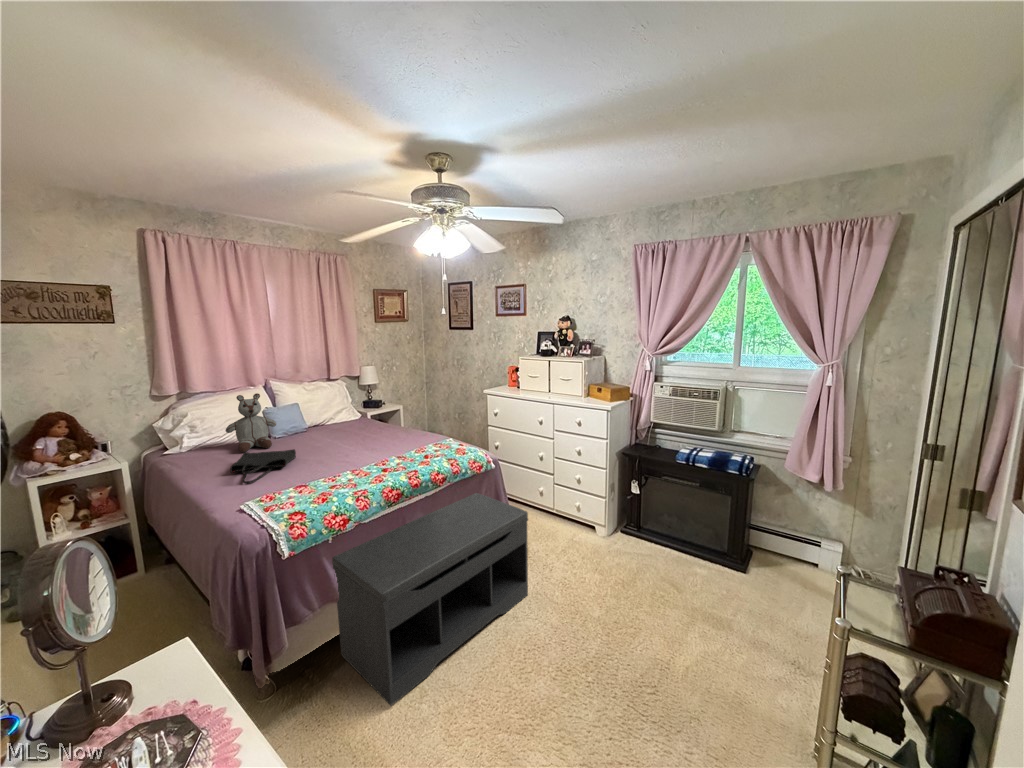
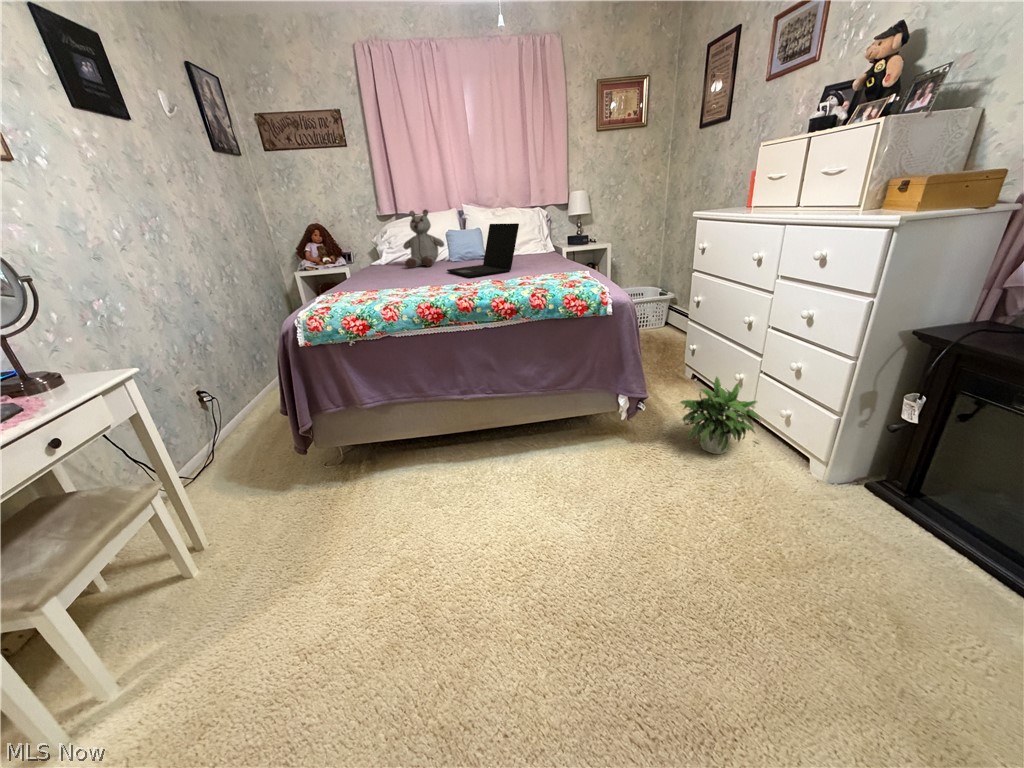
laptop: none [318,407,392,457] -> present [447,223,519,278]
tote bag: present [230,449,296,484] -> none [354,263,427,286]
bench: present [332,493,528,706] -> none [323,343,600,527]
potted plant: none [529,493,571,541] -> present [680,377,761,454]

